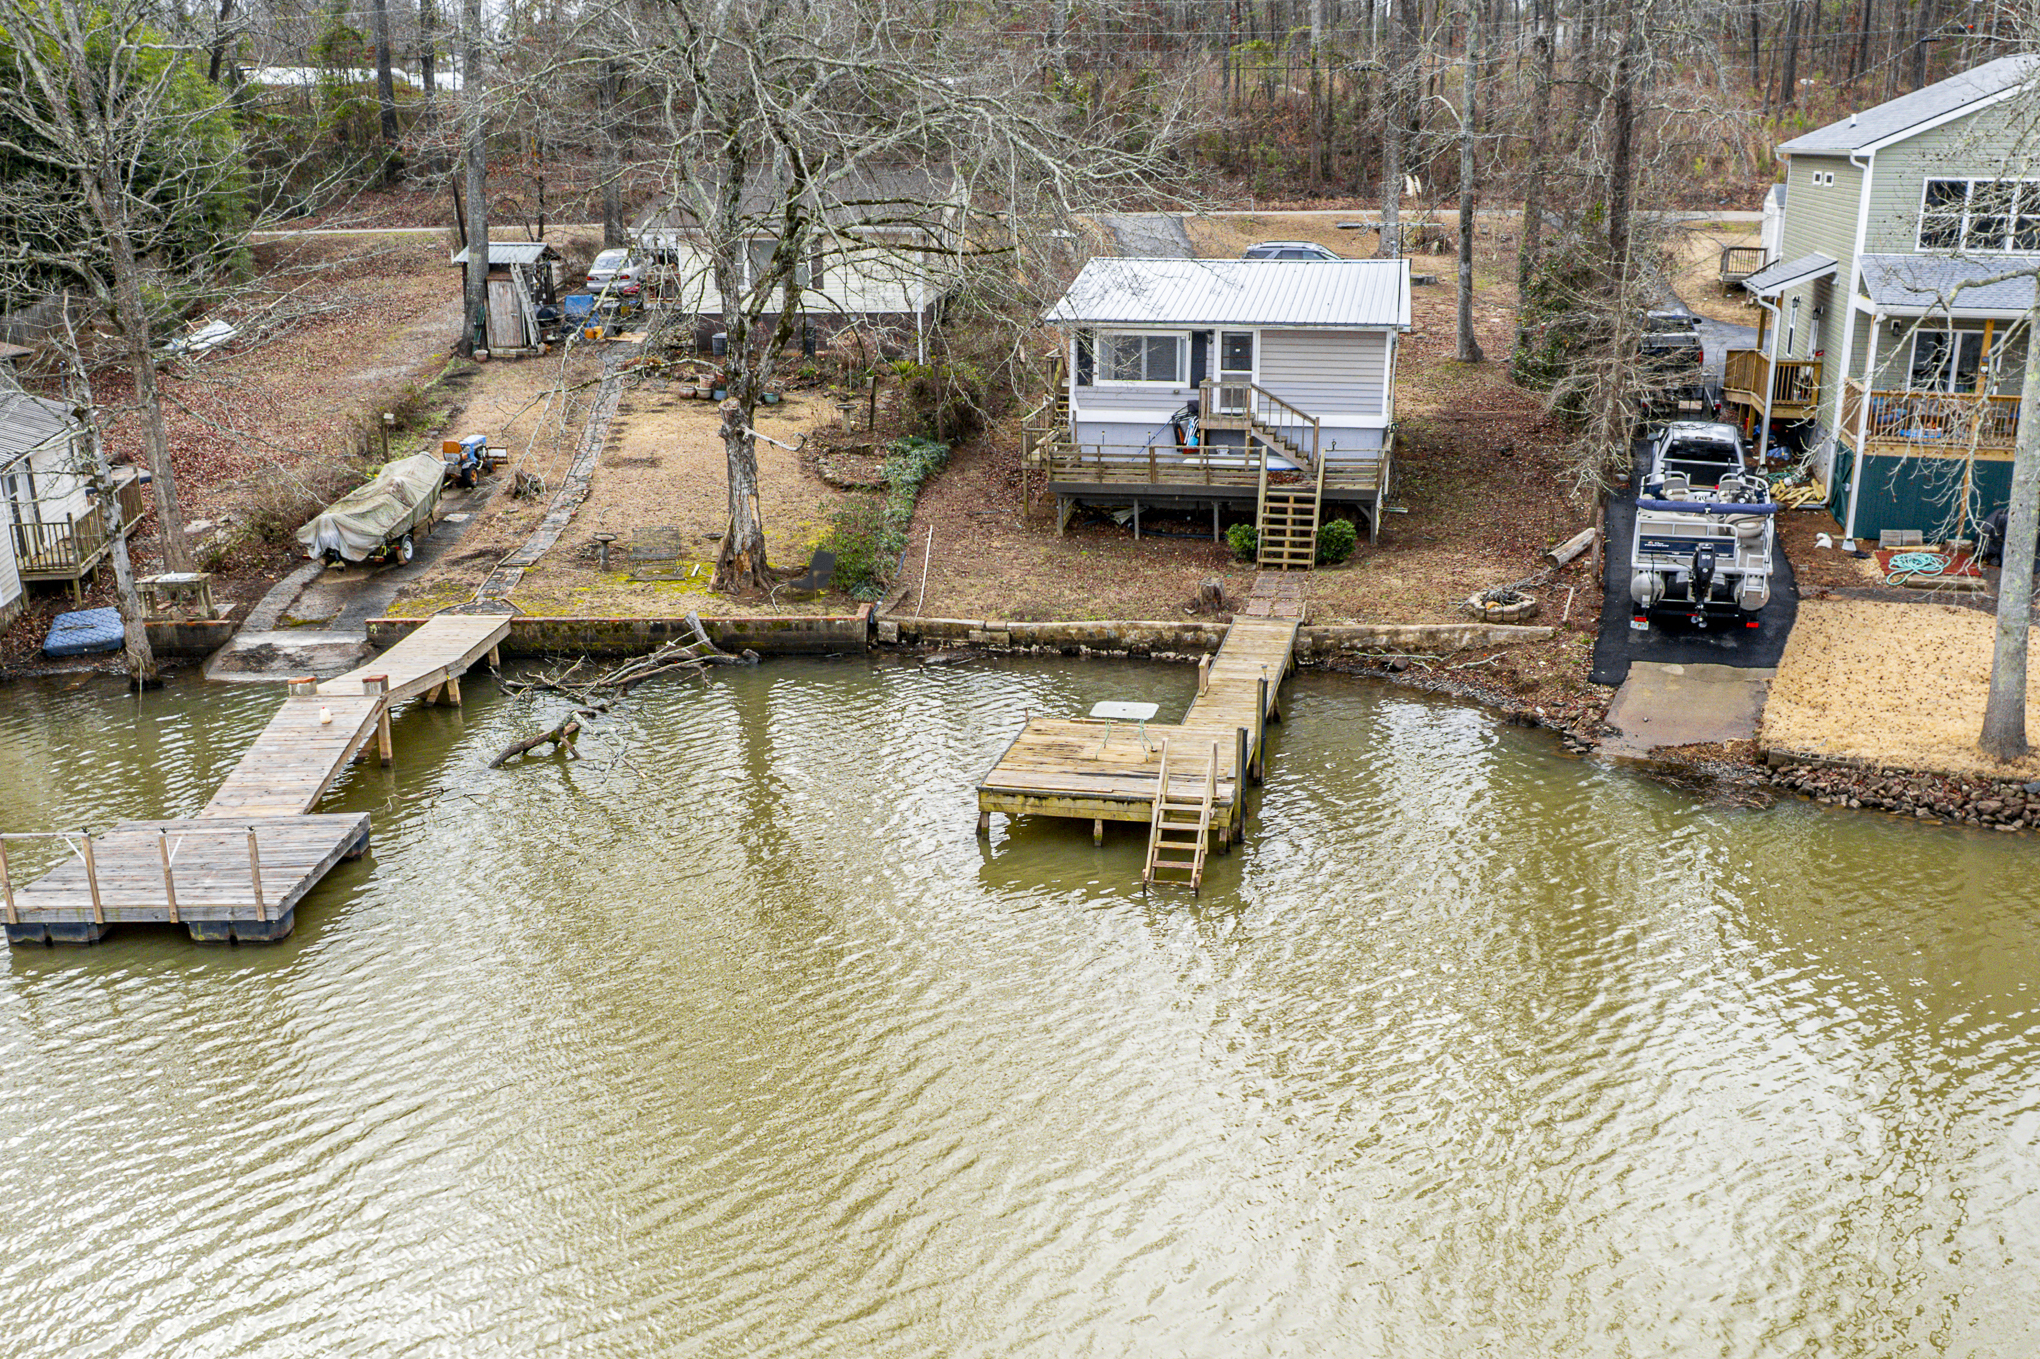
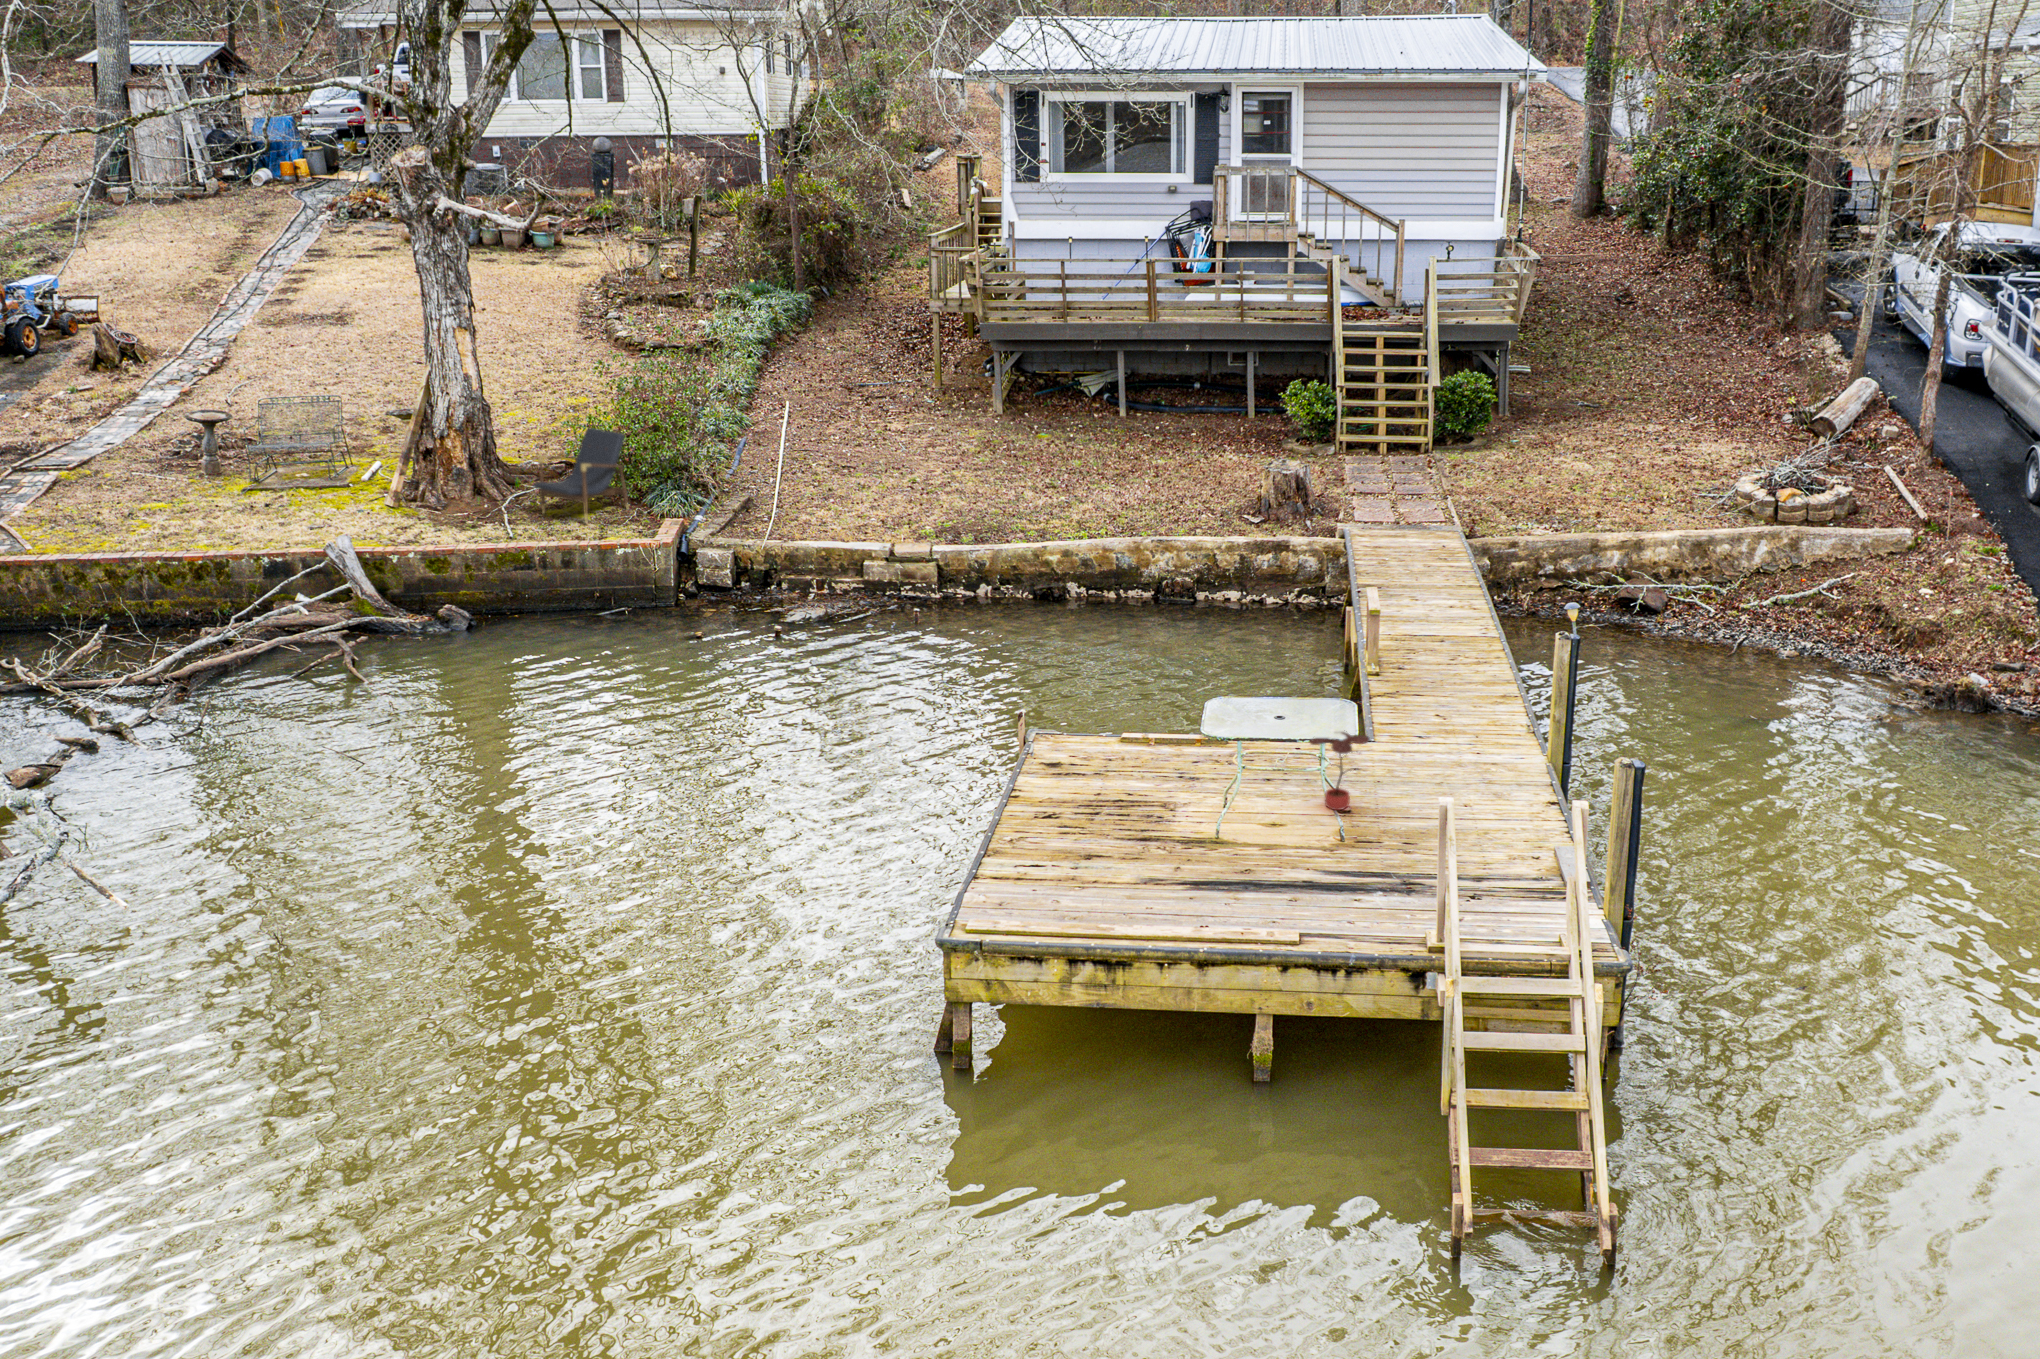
potted plant: none [1138,716,1164,751] -> present [1310,732,1369,810]

